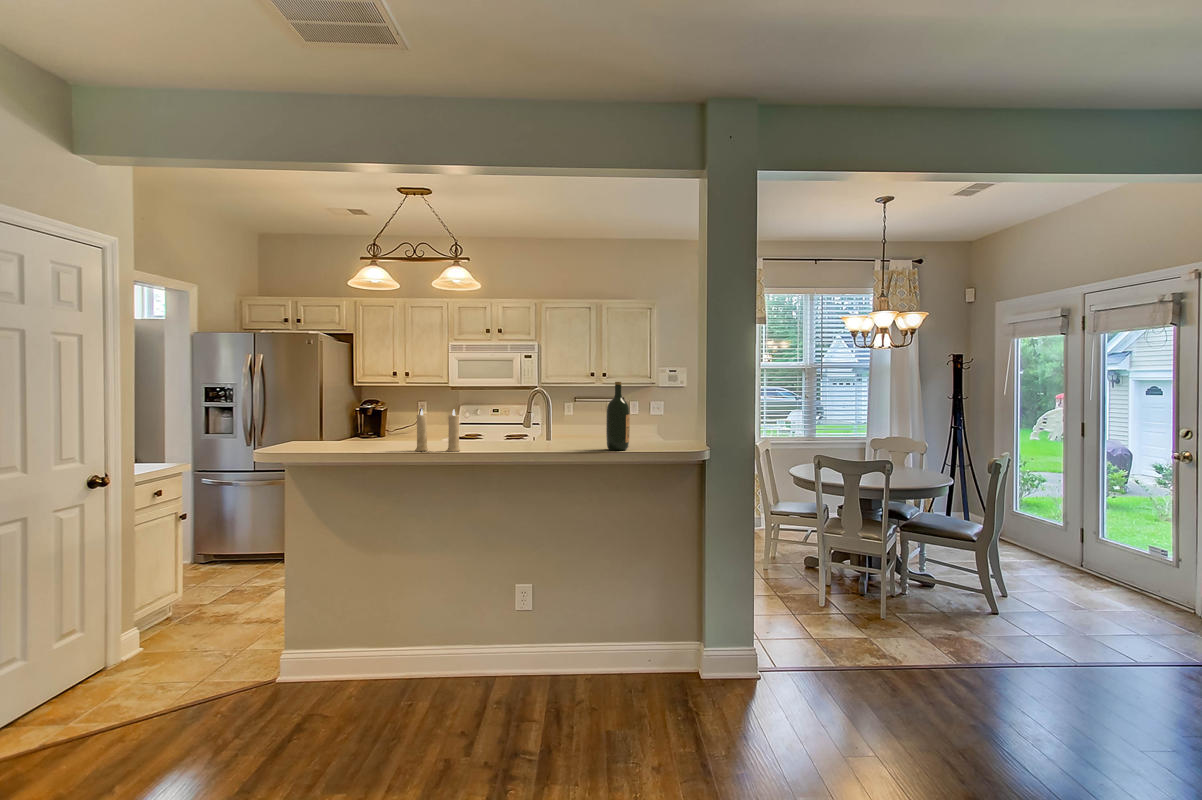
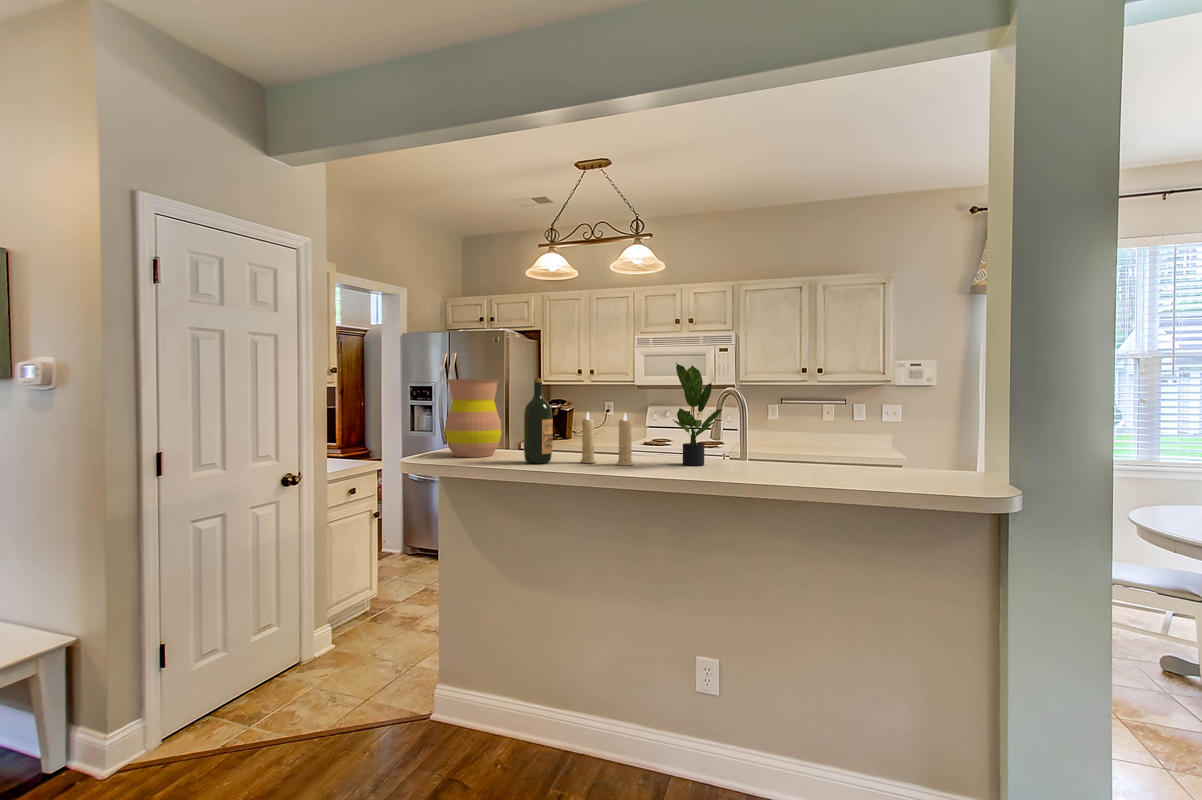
potted plant: none [491,370,531,450] -> present [673,363,722,466]
vase: none [283,381,338,450] -> present [445,379,501,457]
wine bottle: present [606,382,630,450] -> present [524,378,553,464]

